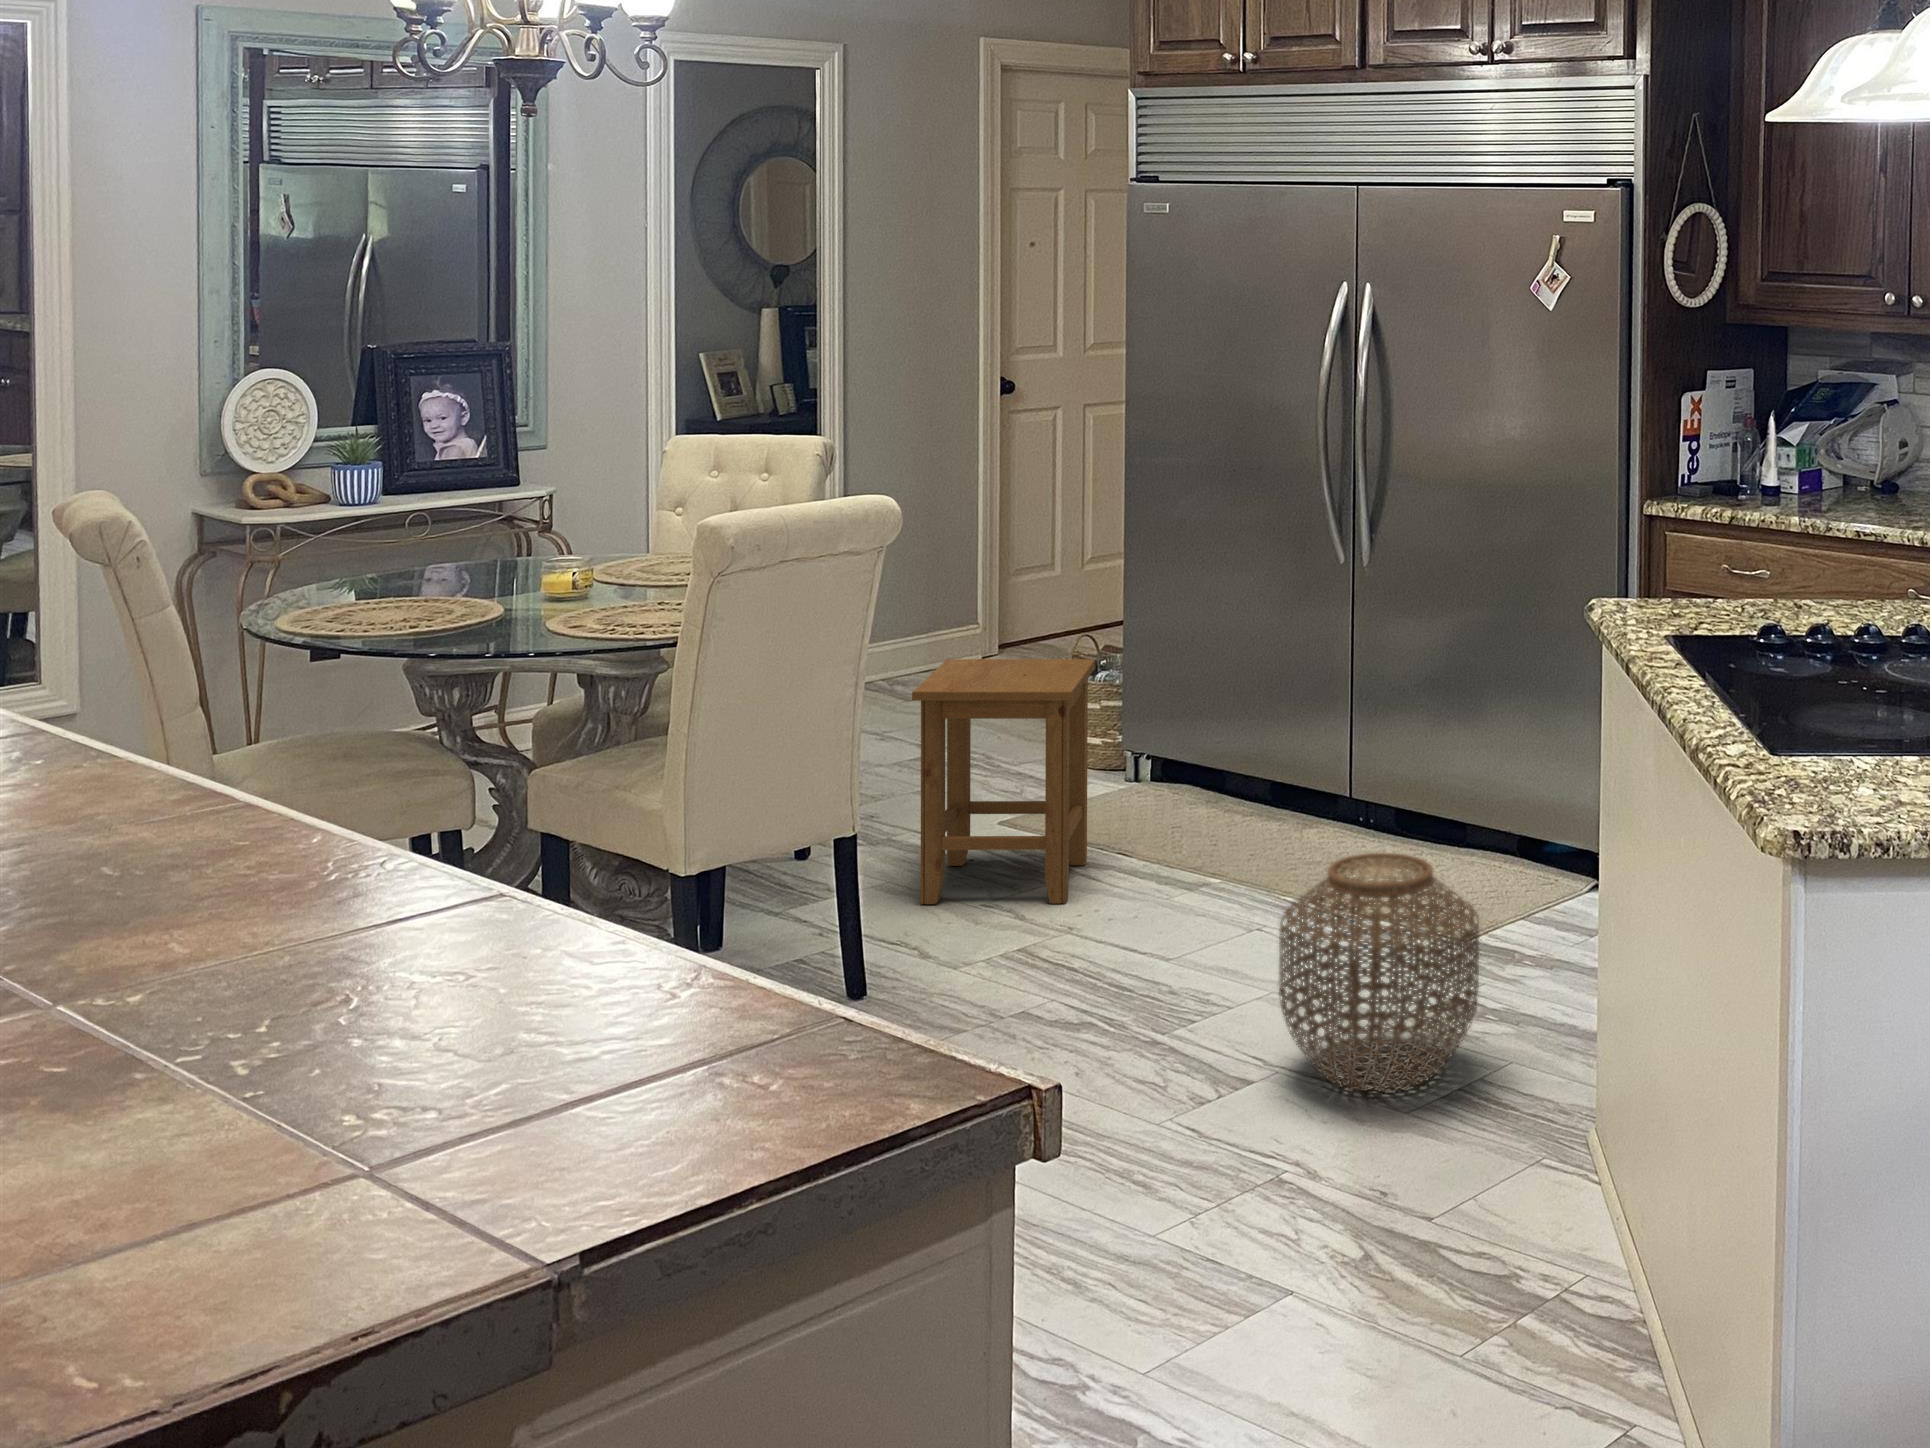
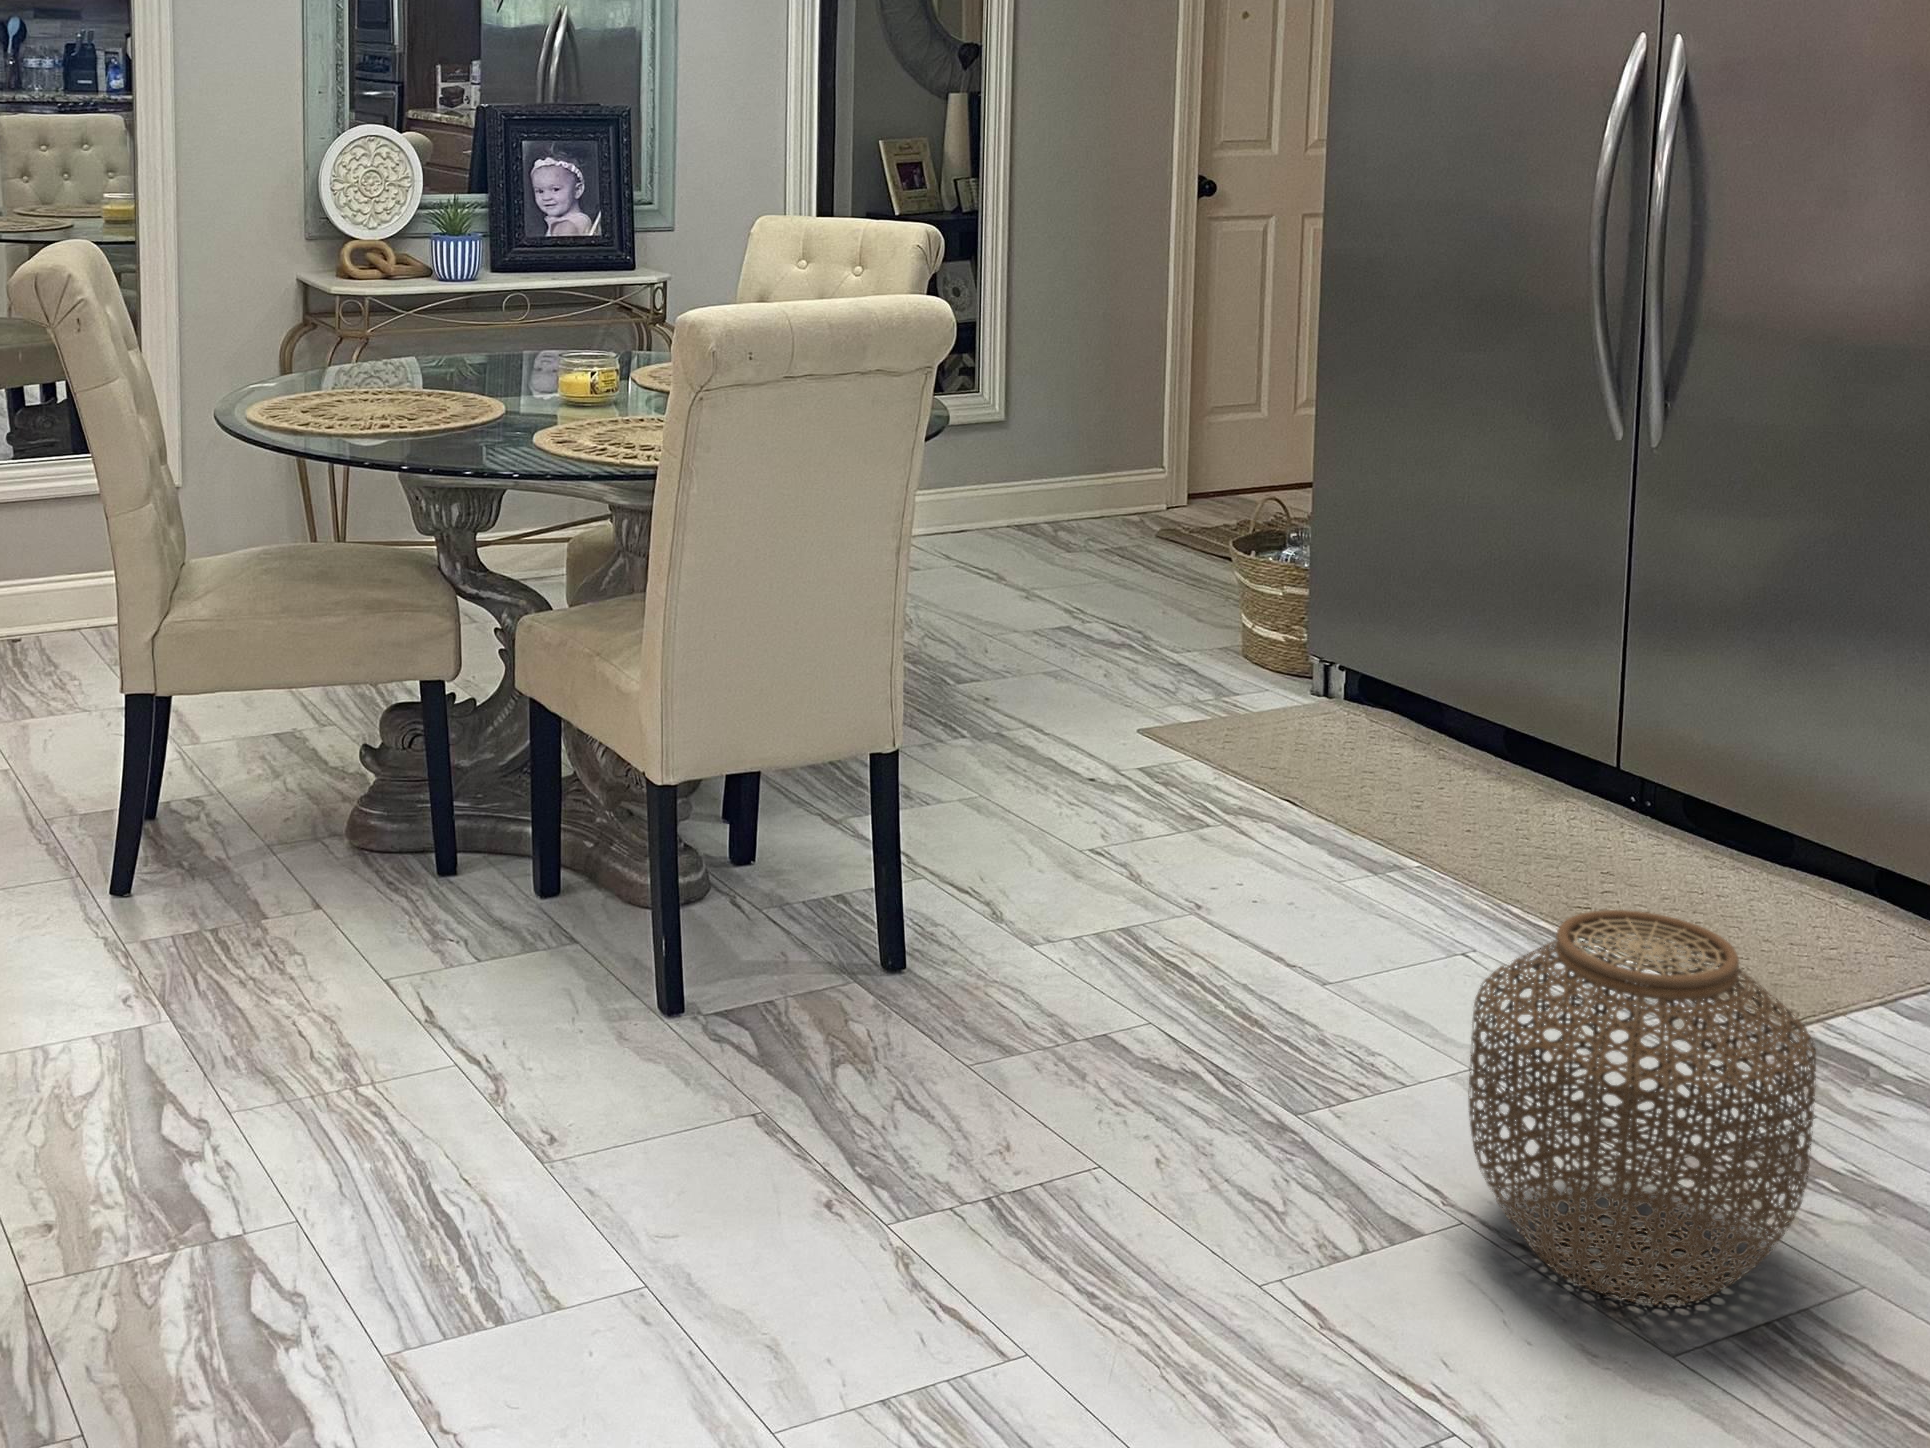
stool: present [912,659,1095,904] -> none [1007,520,1258,866]

